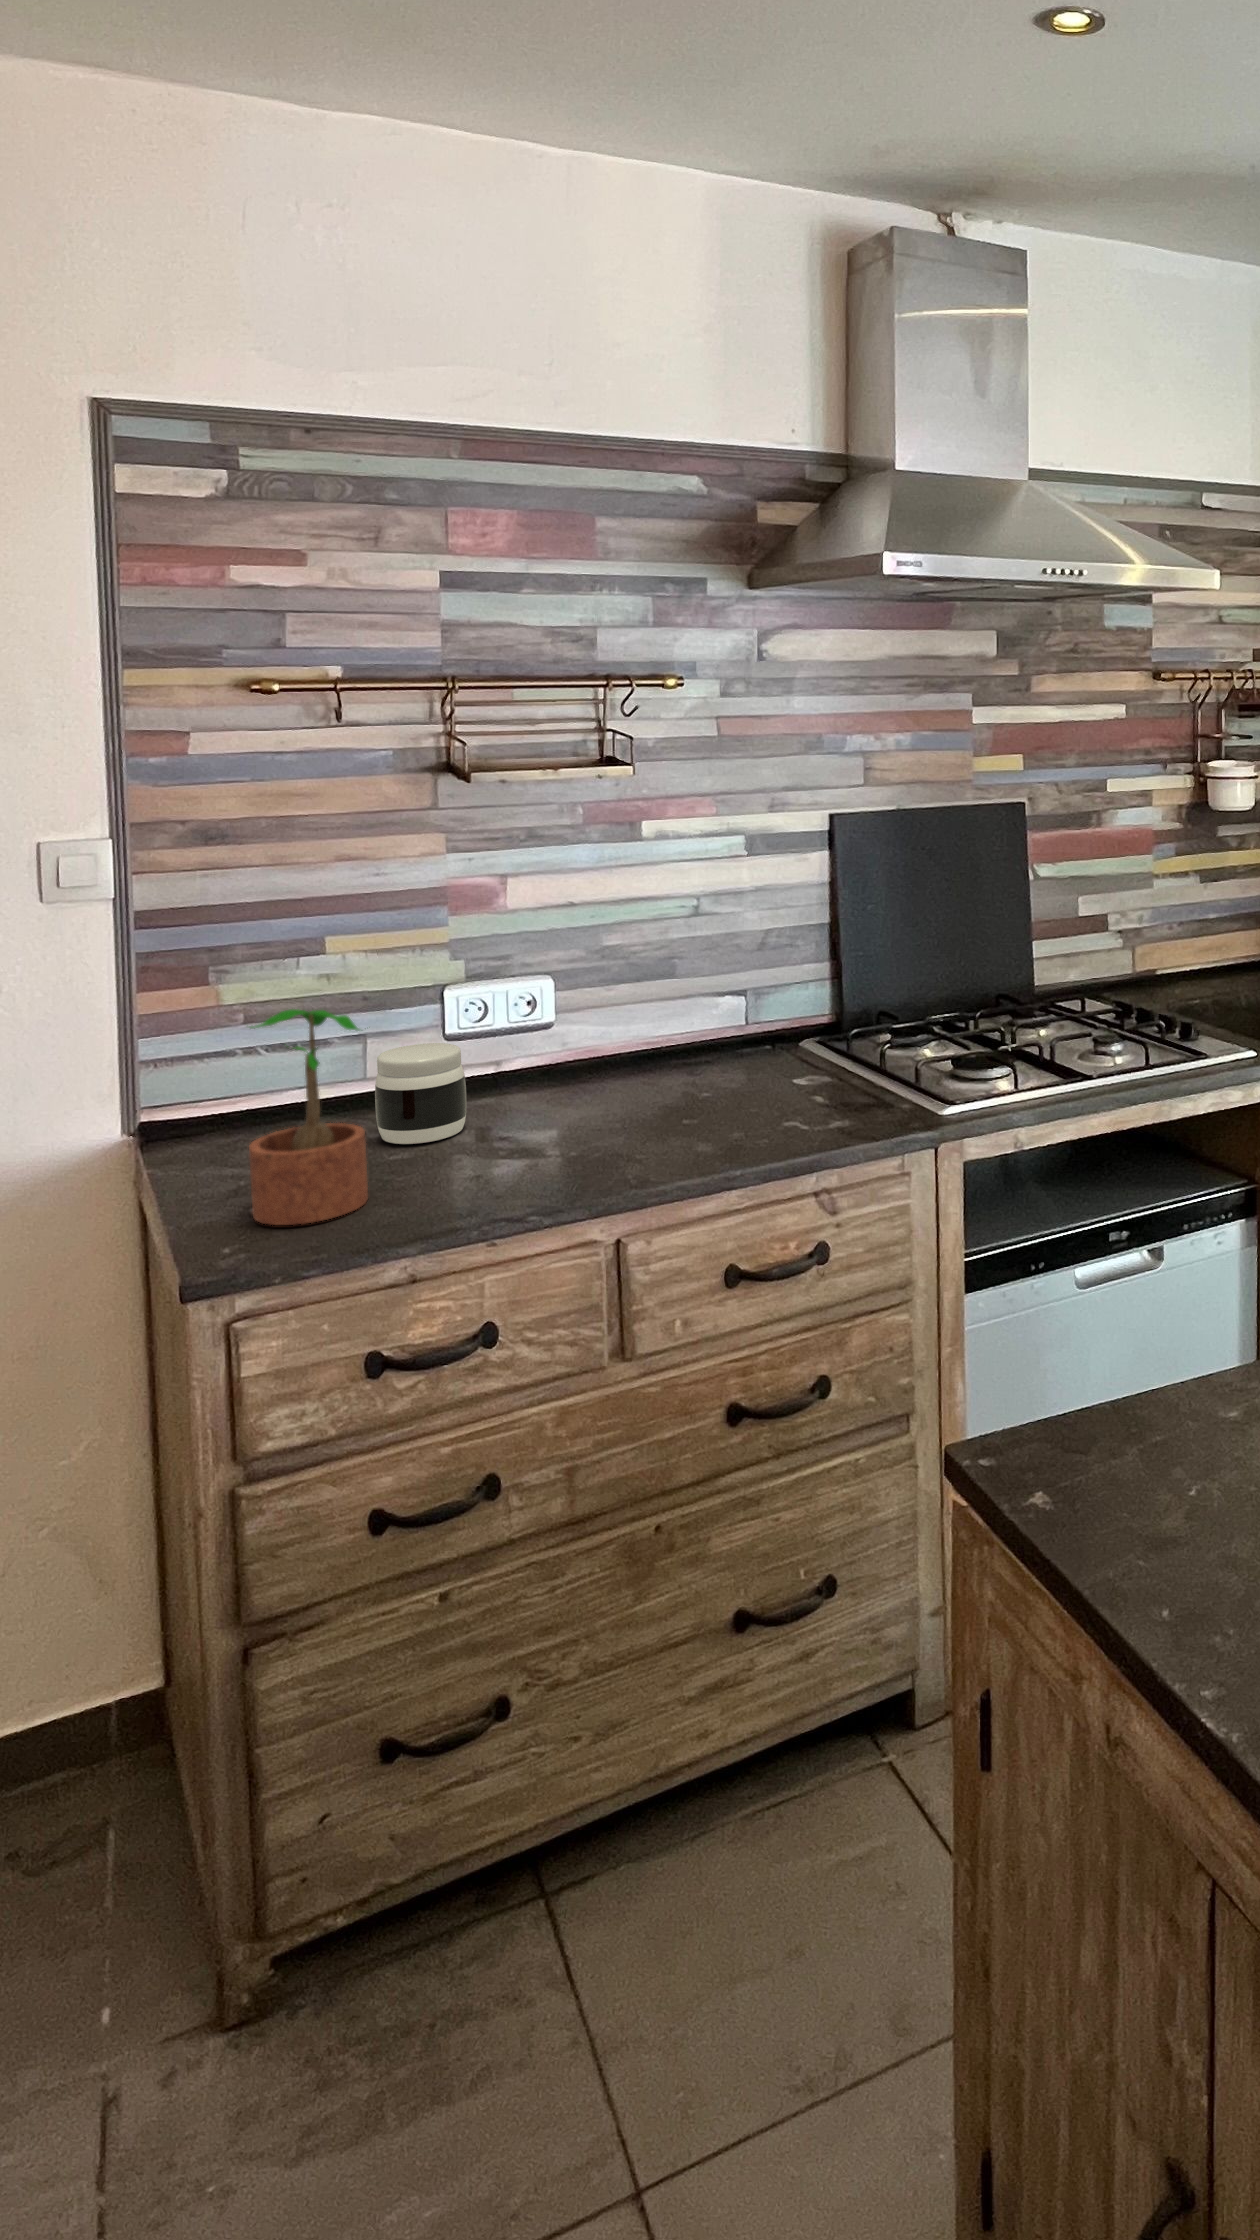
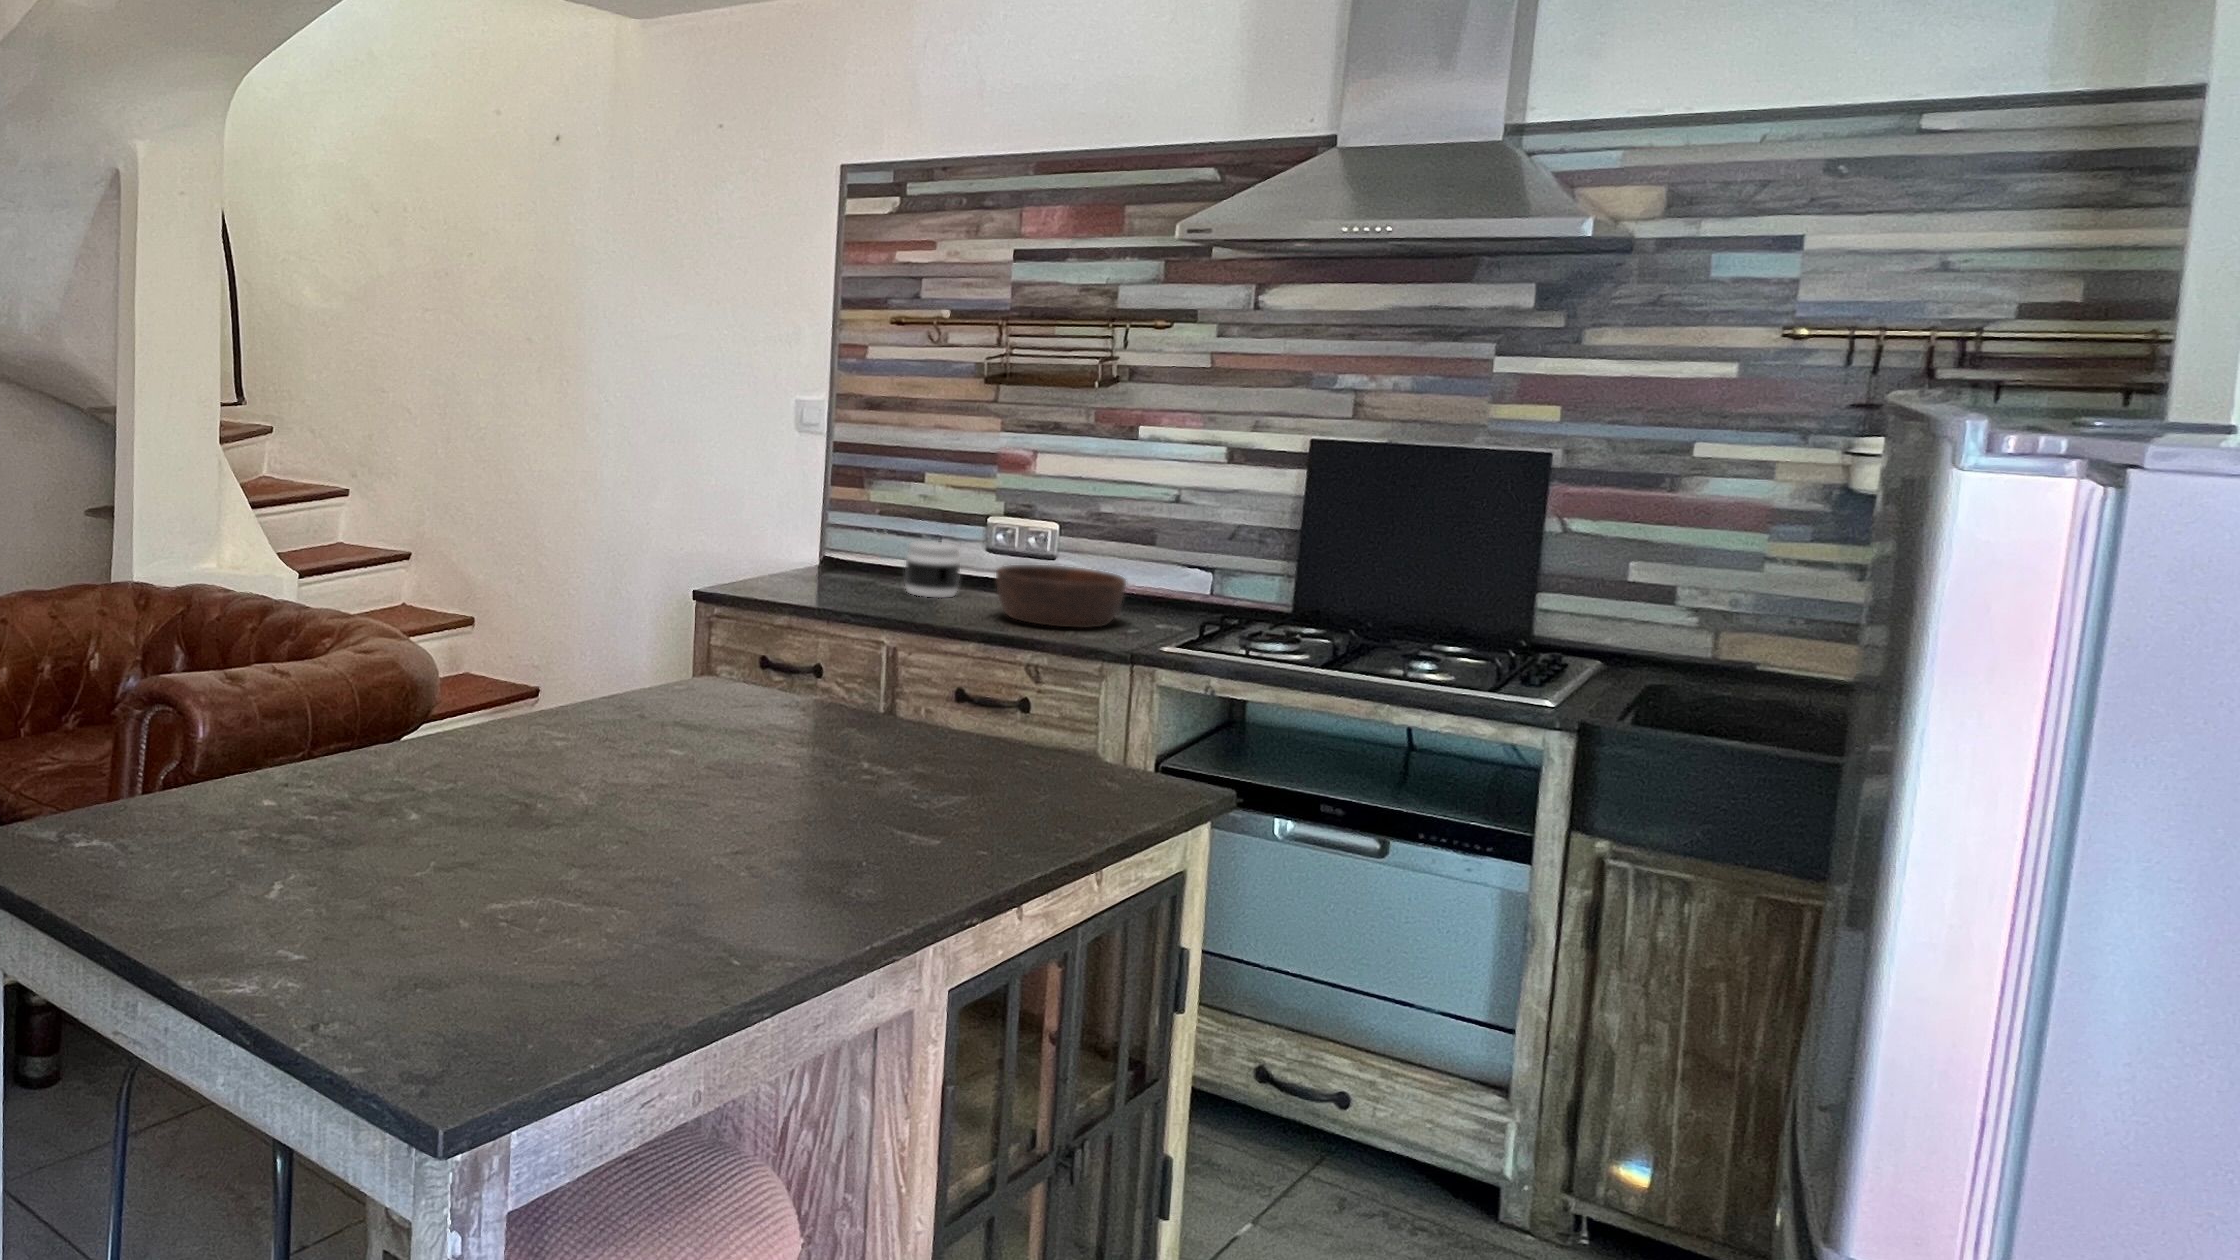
potted plant: present [249,1009,368,1225] -> none [794,493,856,604]
wooden bowl: none [597,1028,773,1133] -> present [996,565,1126,628]

